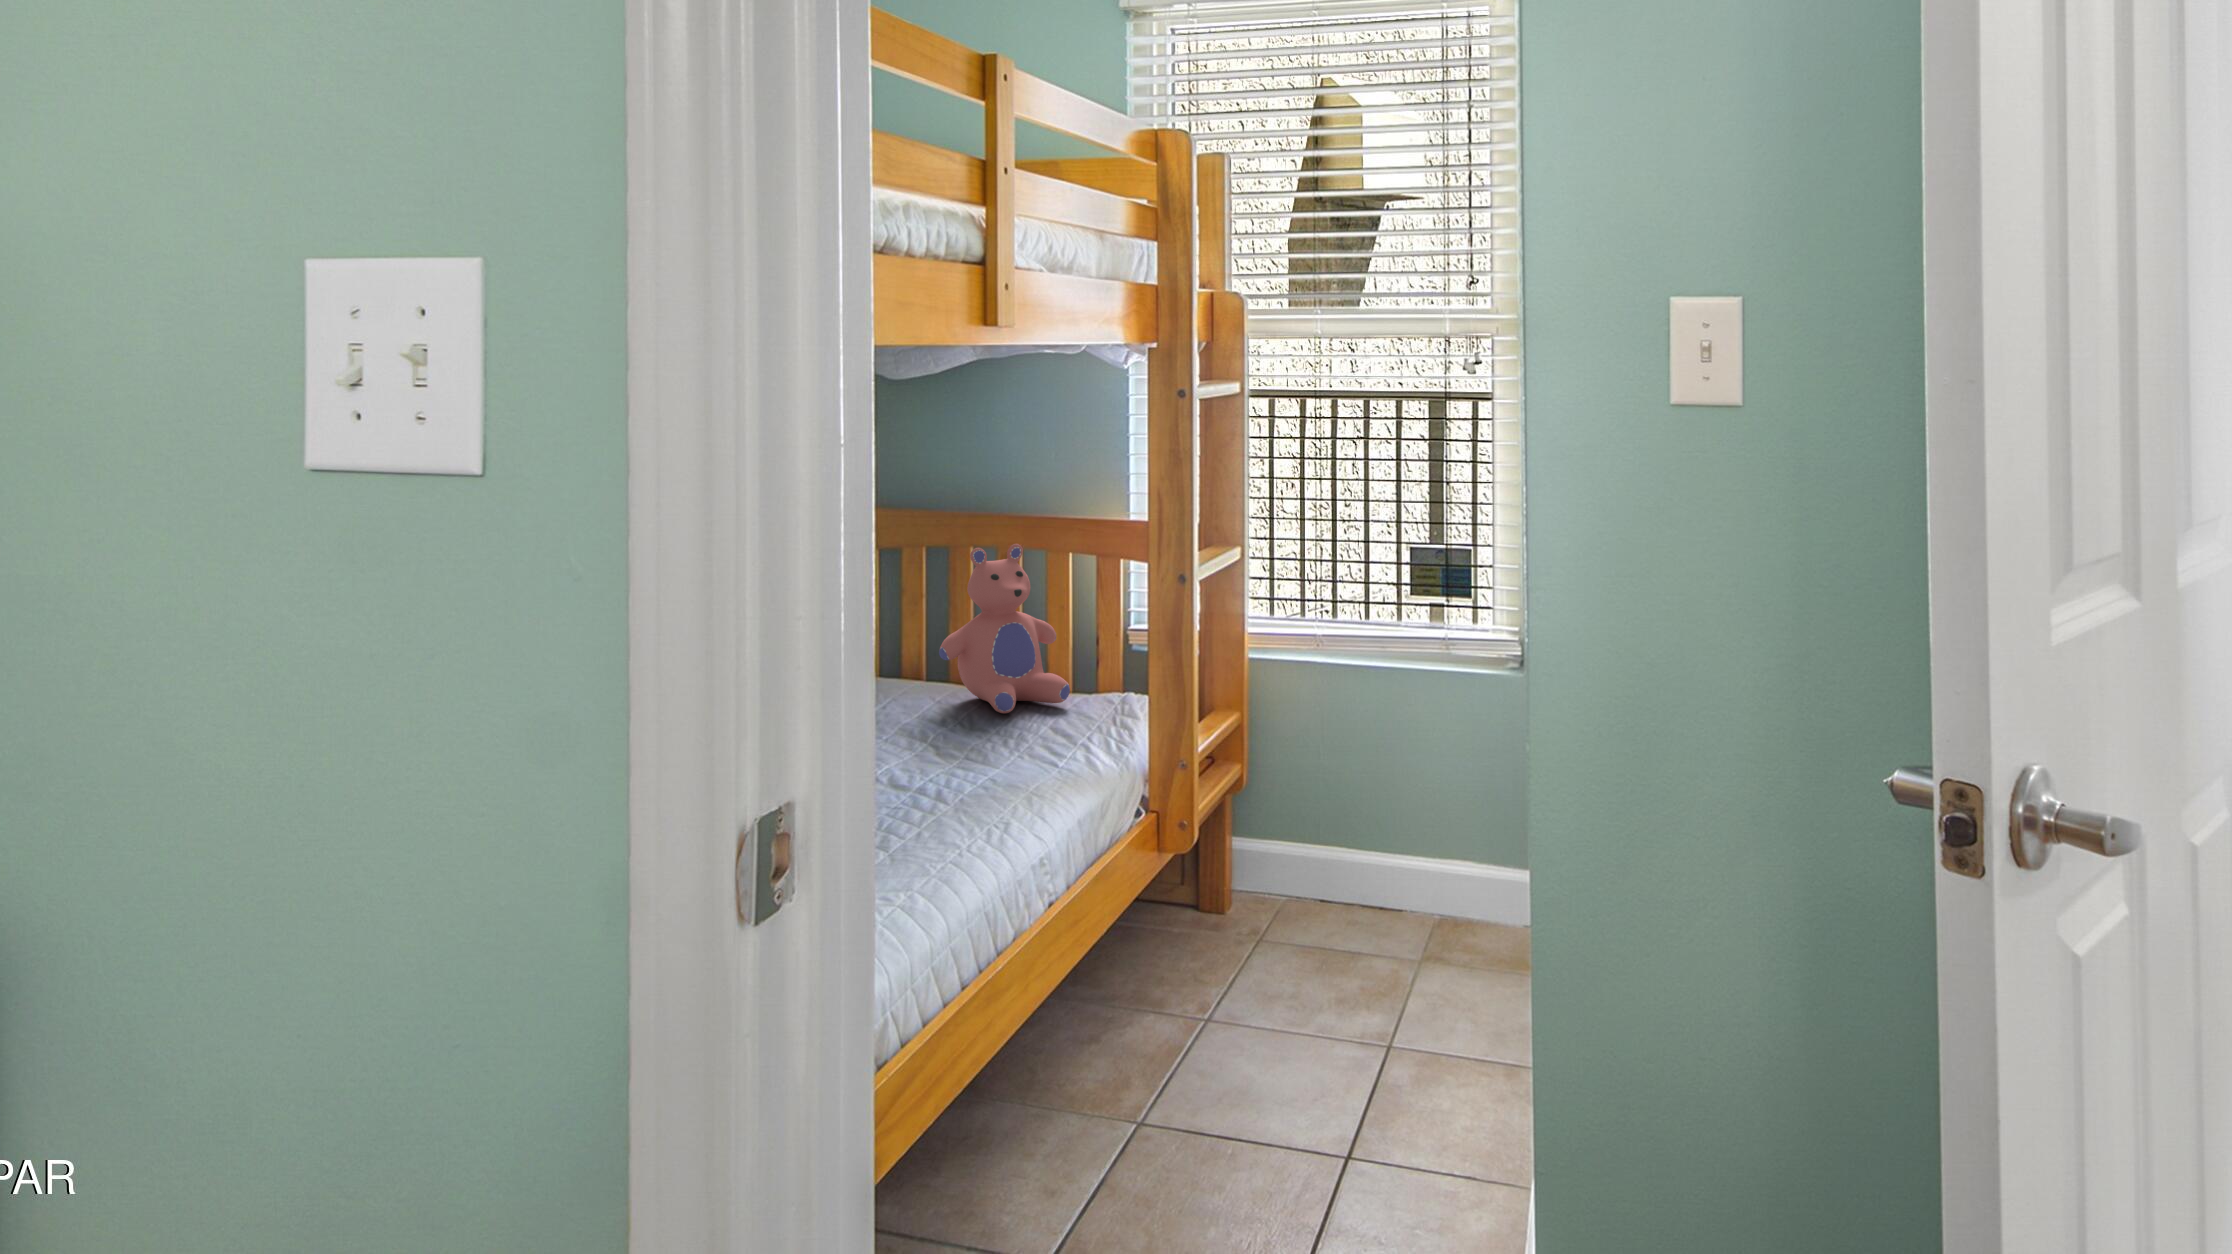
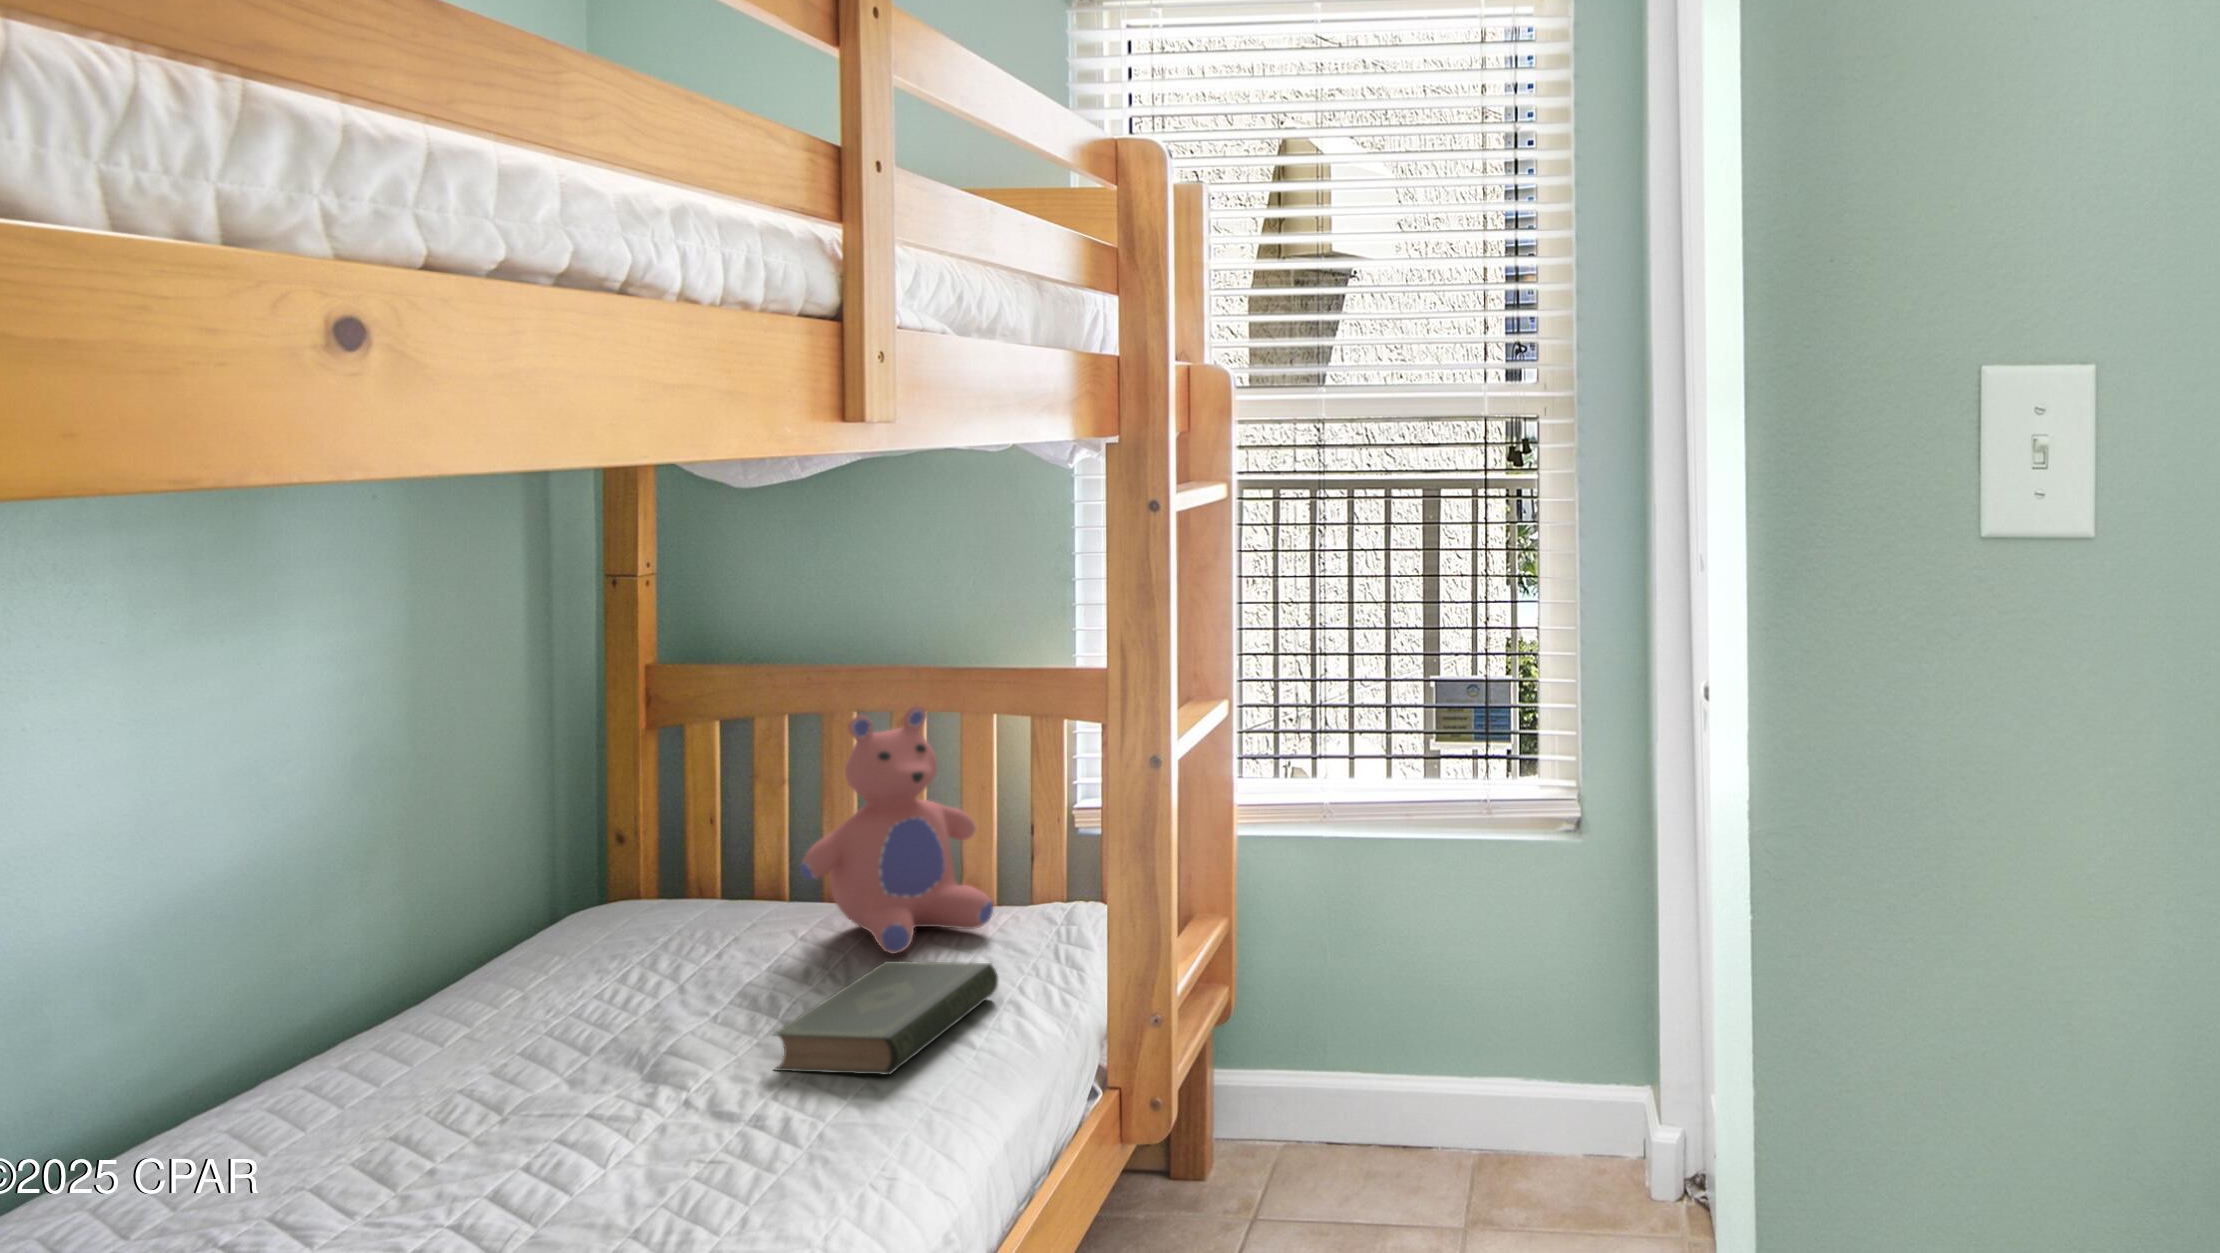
book: none [931,713,1076,775] -> present [774,961,998,1075]

